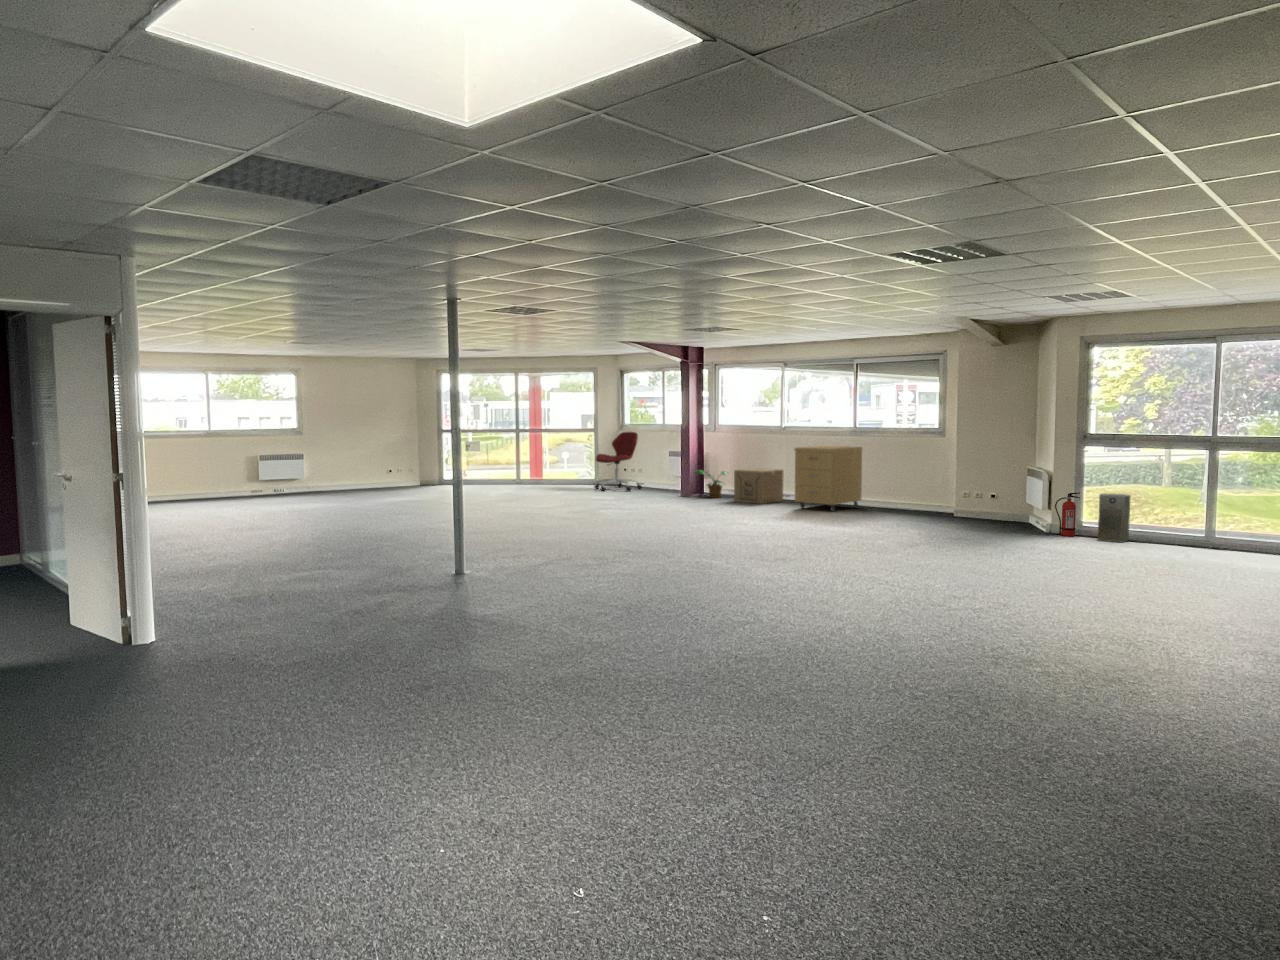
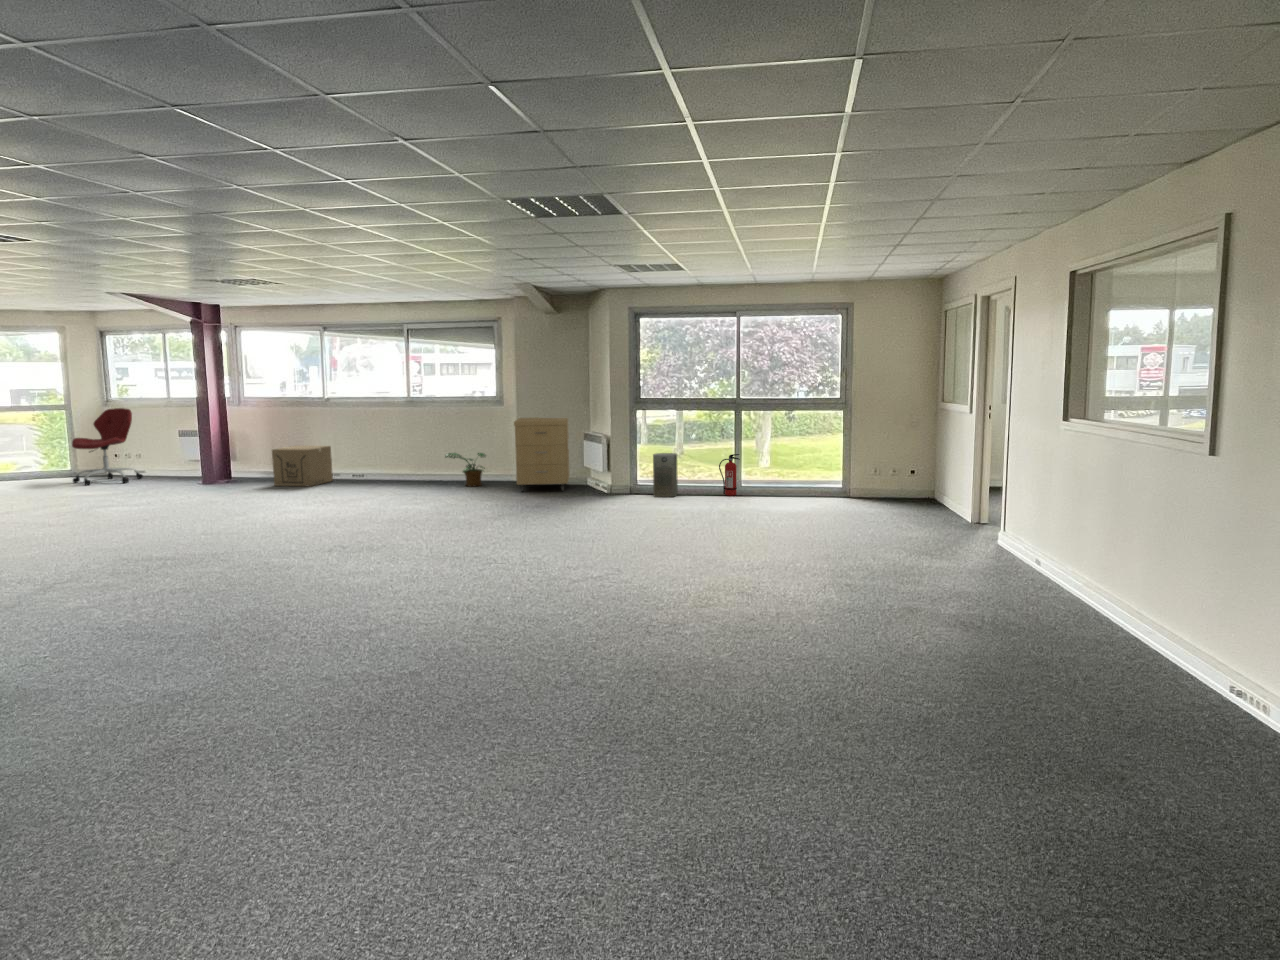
storage cabinet: present [794,446,862,511] -> present [514,417,569,492]
potted plant: present [694,470,728,498] -> present [445,453,486,486]
fire extinguisher: present [1055,493,1080,536] -> present [719,454,740,496]

